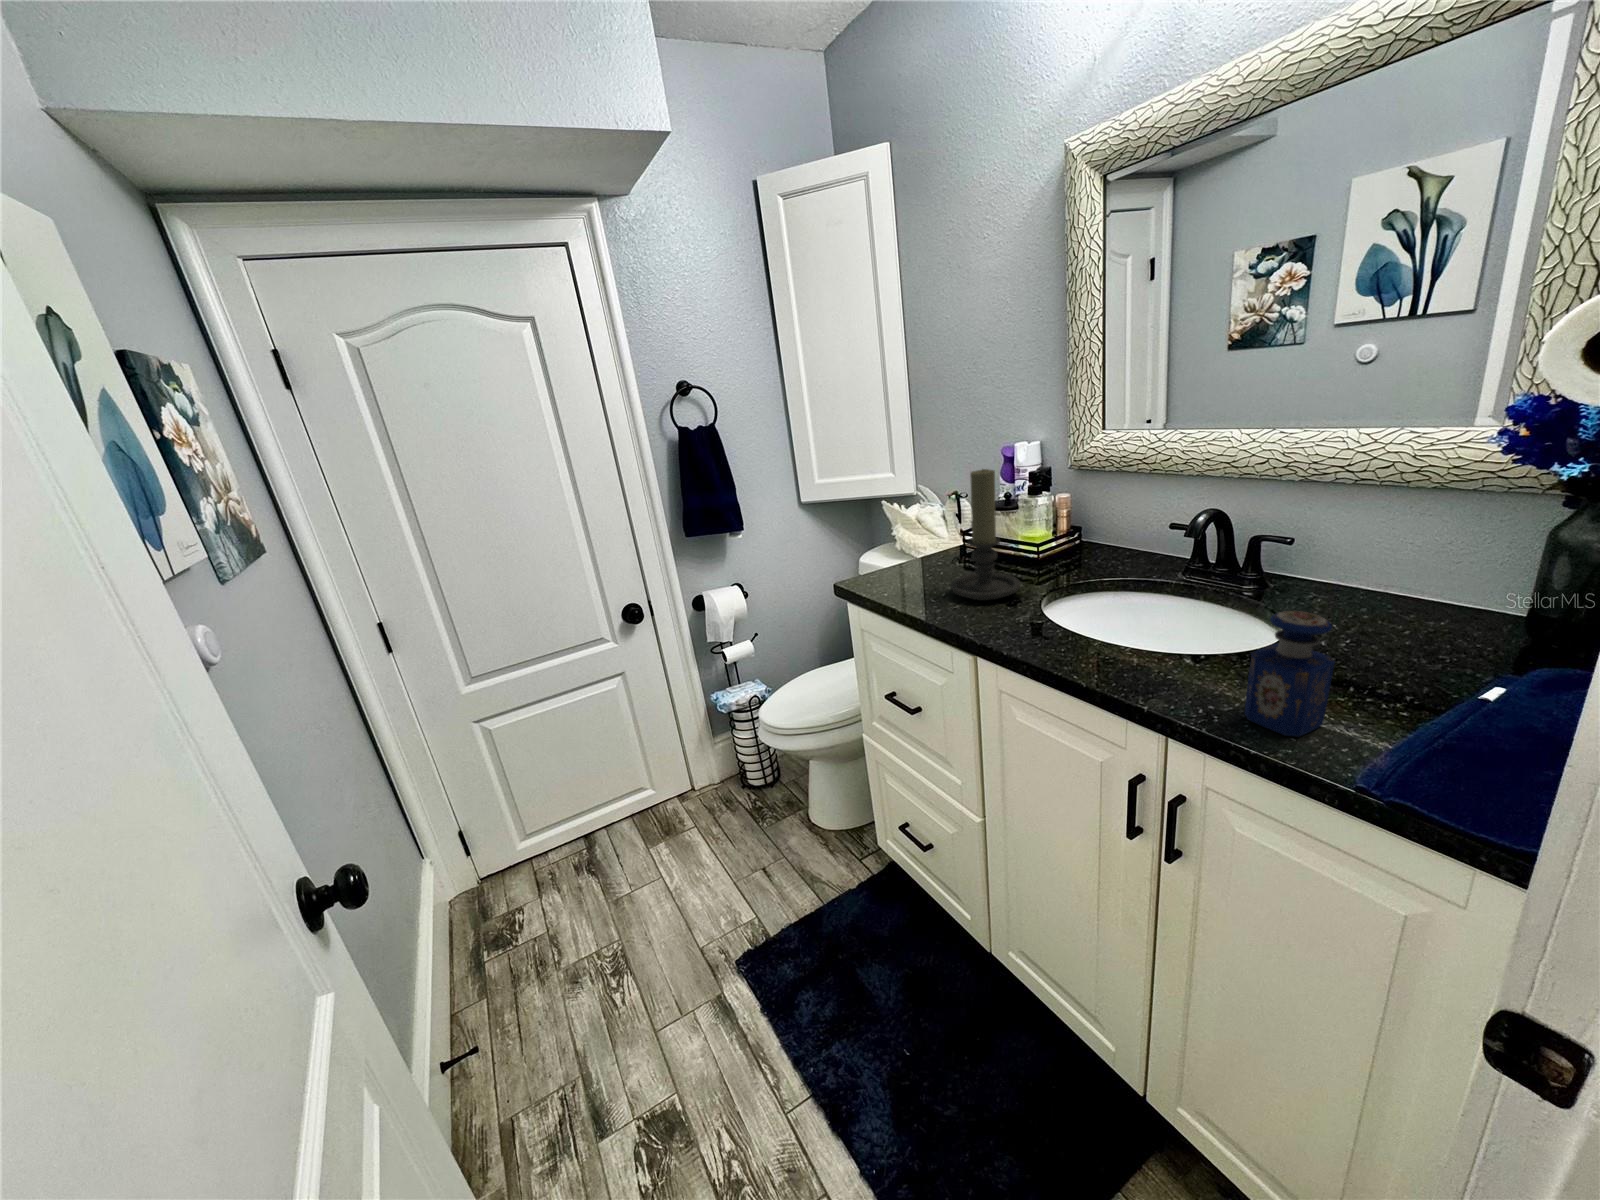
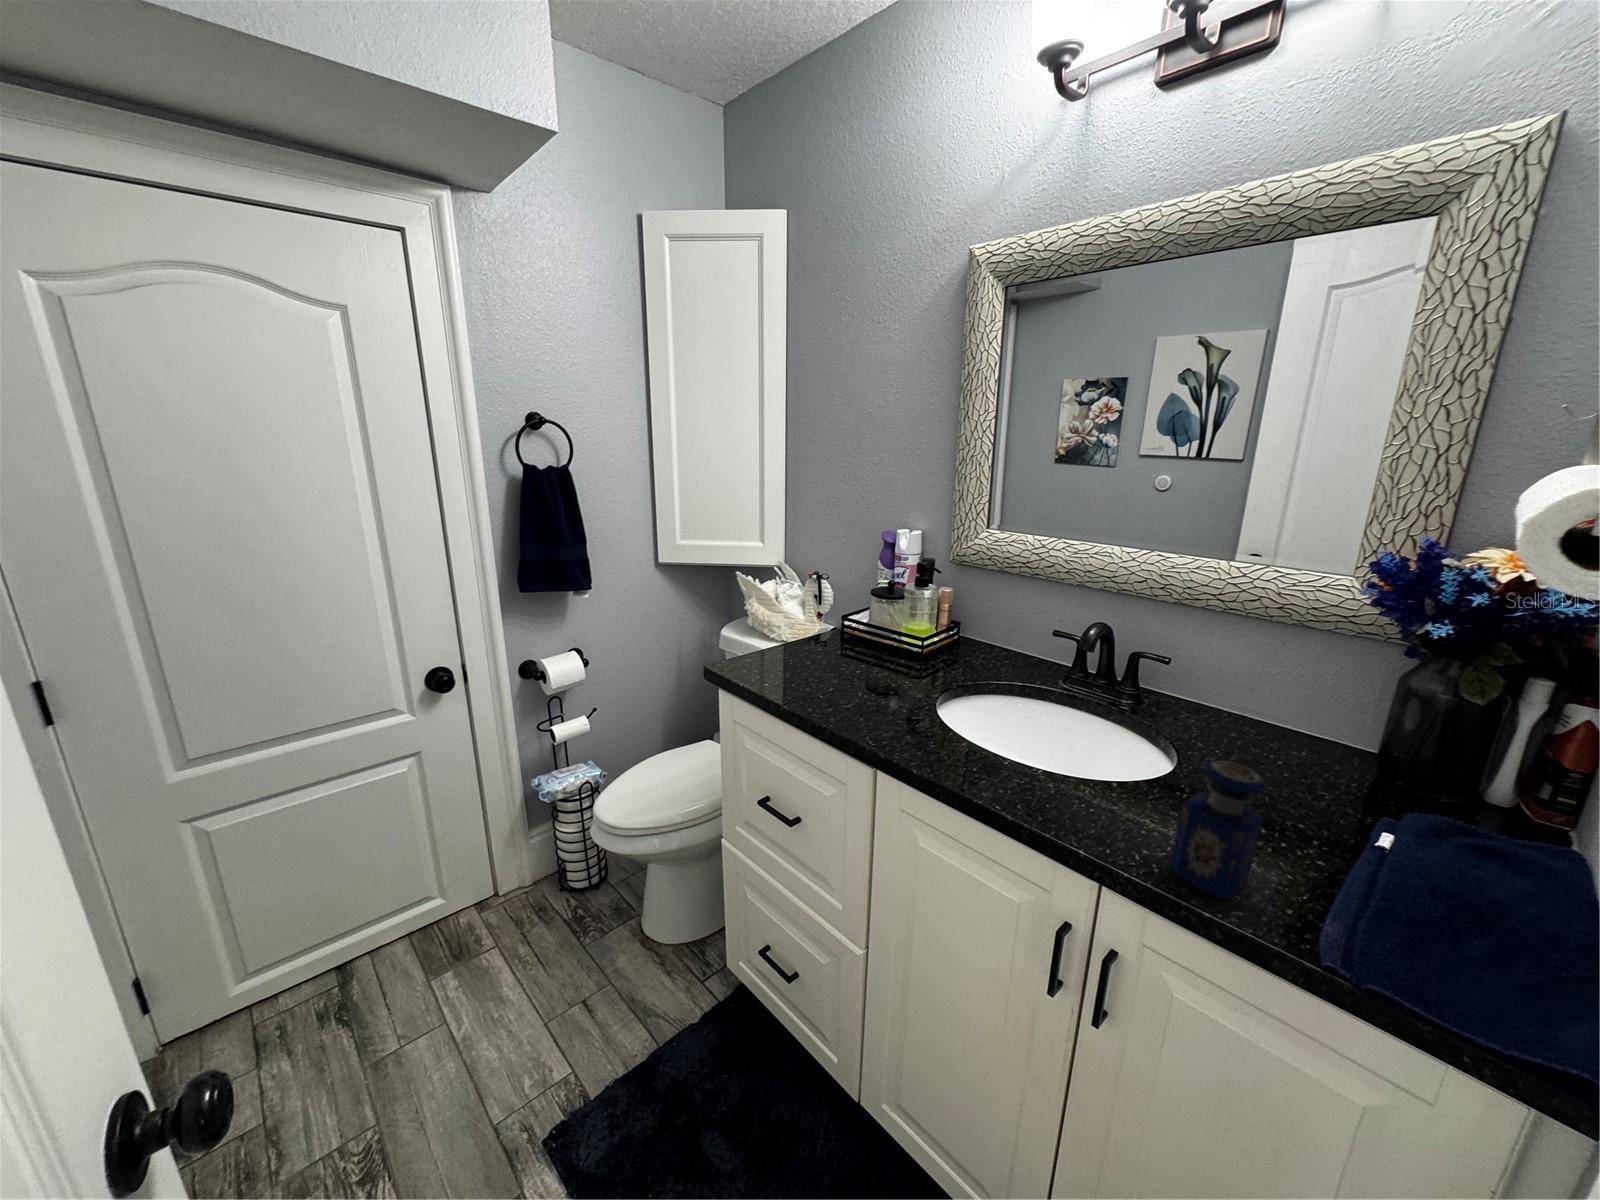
candle holder: present [951,469,1020,601] -> none [838,559,912,701]

